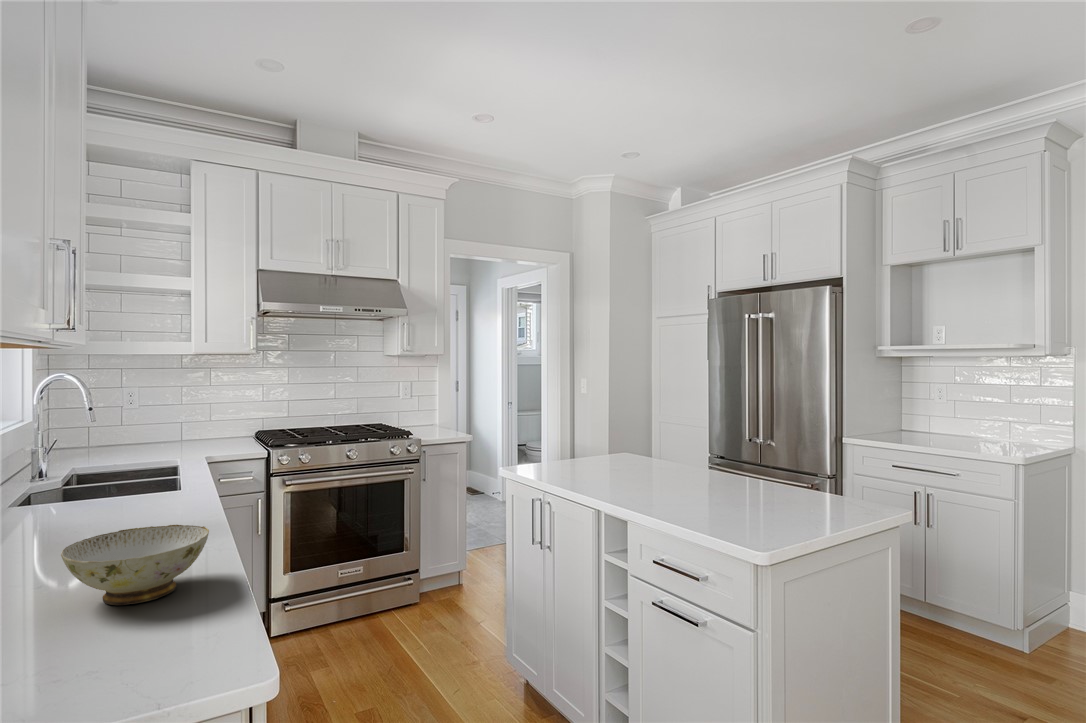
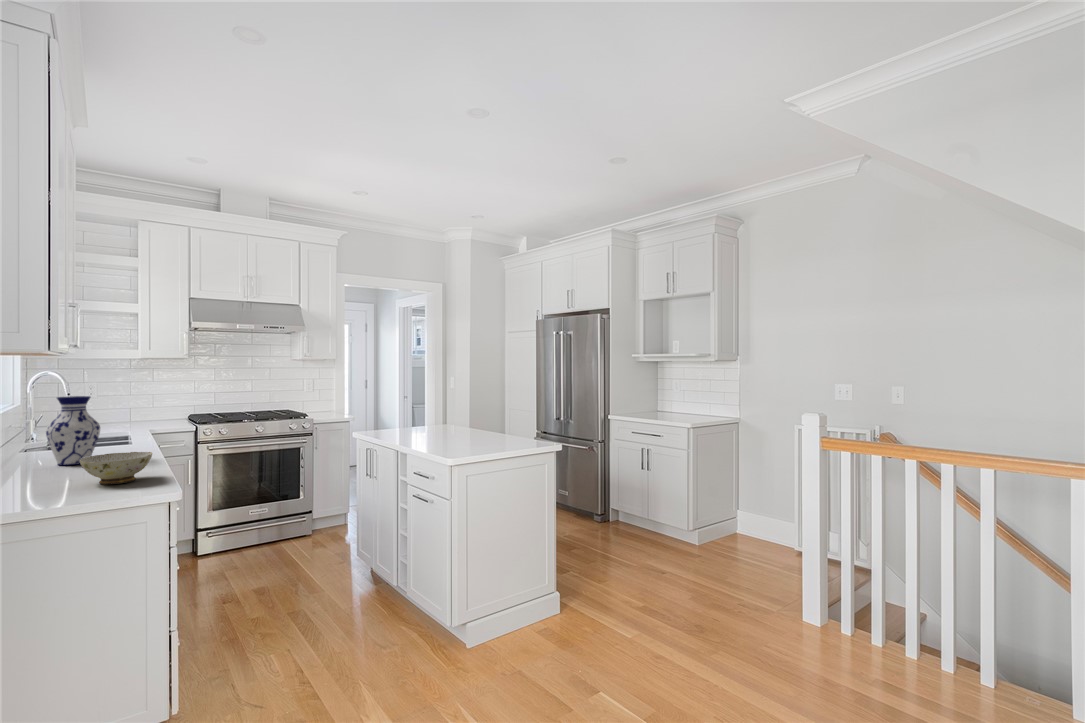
vase: none [28,410,123,536] -> present [46,396,100,465]

